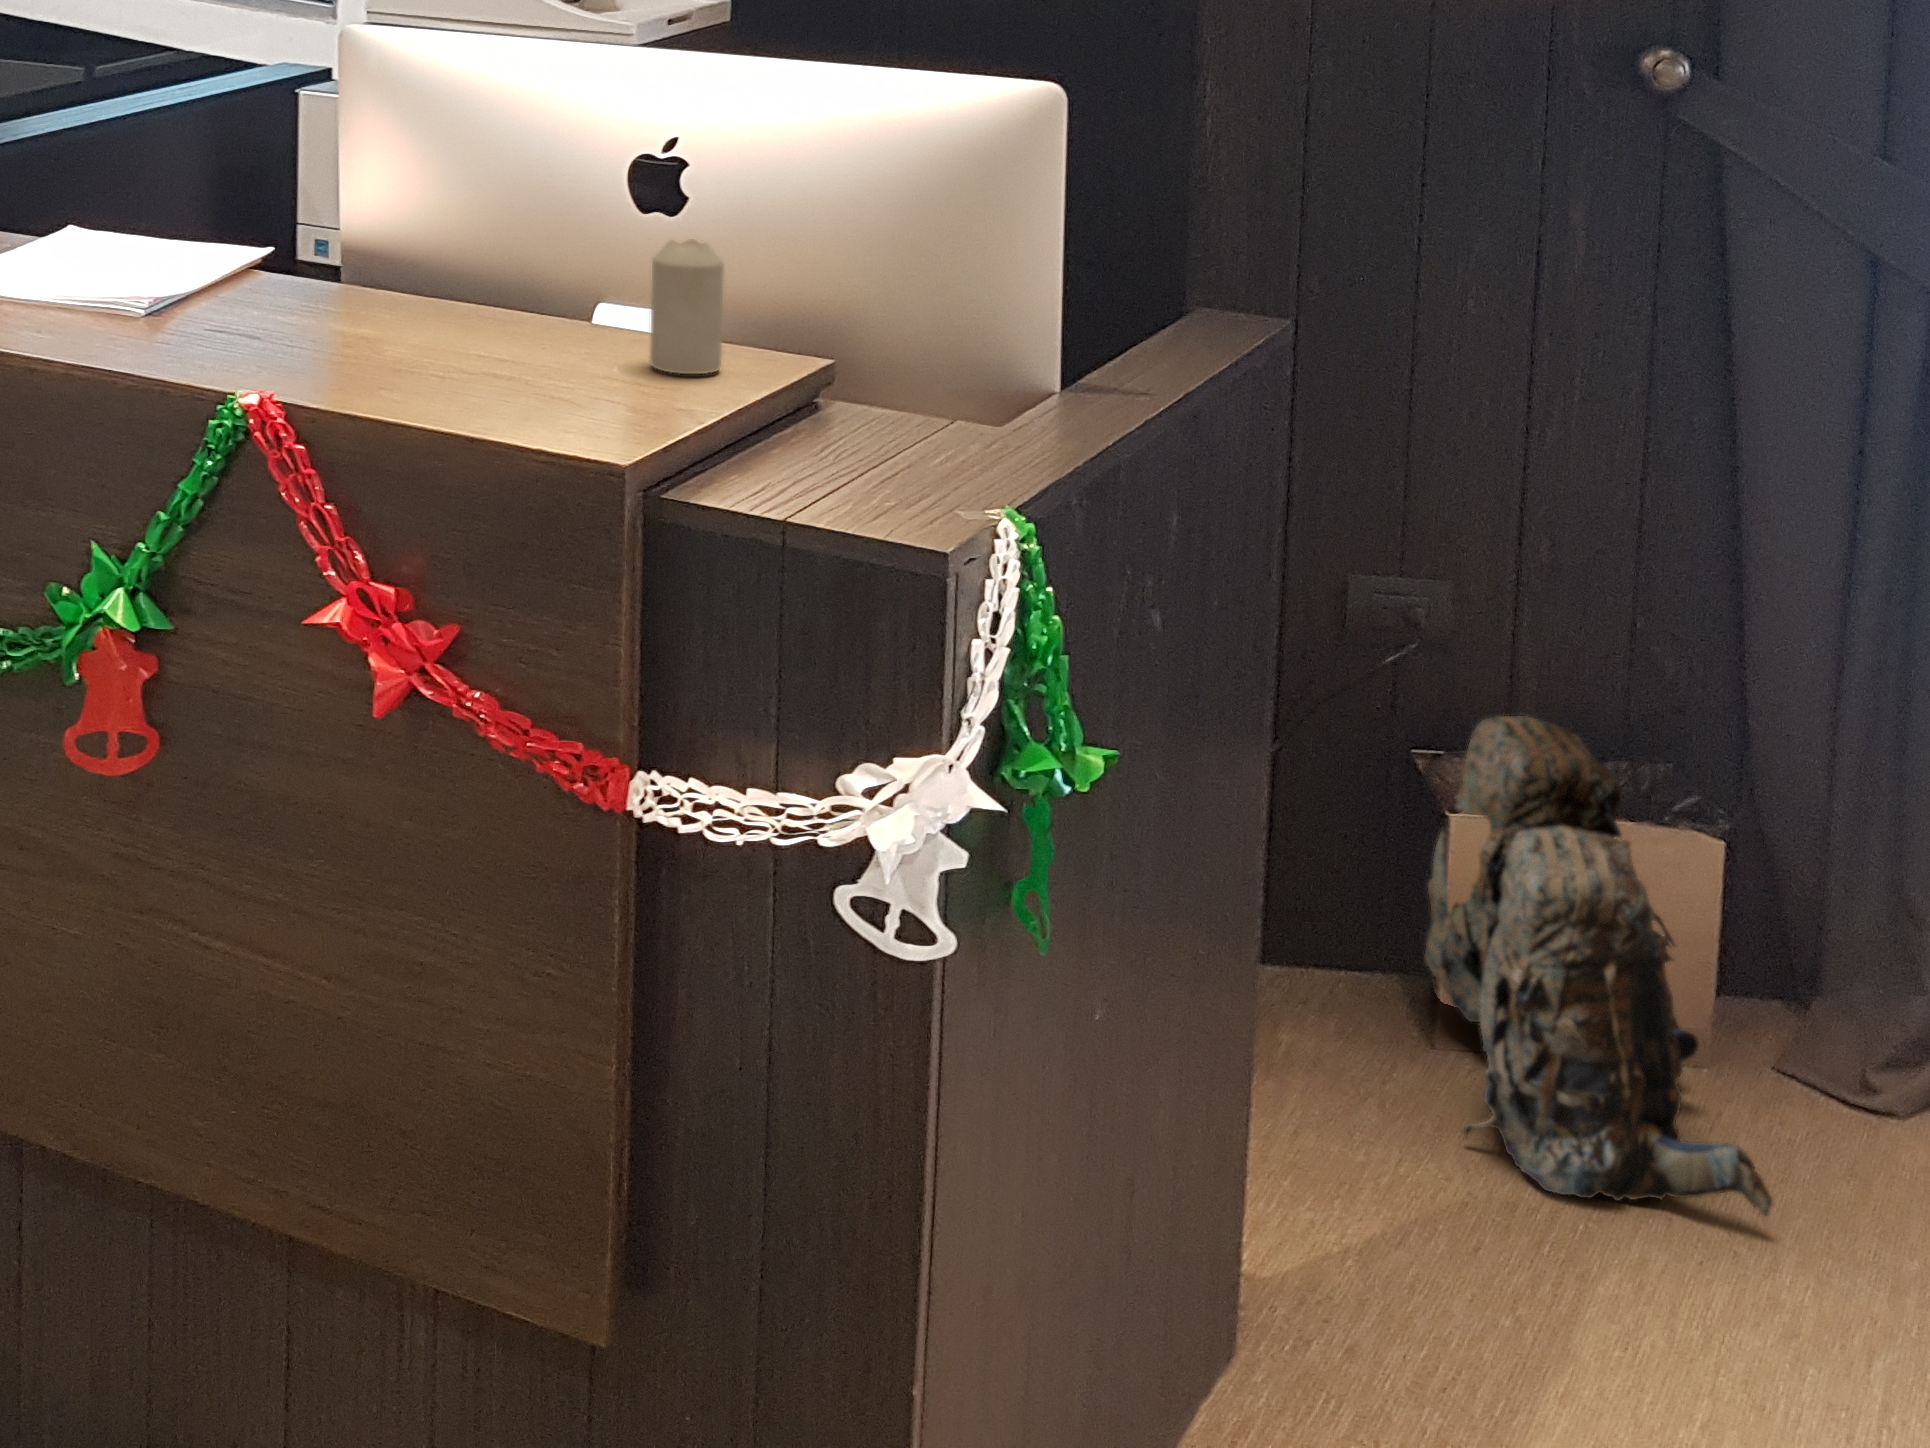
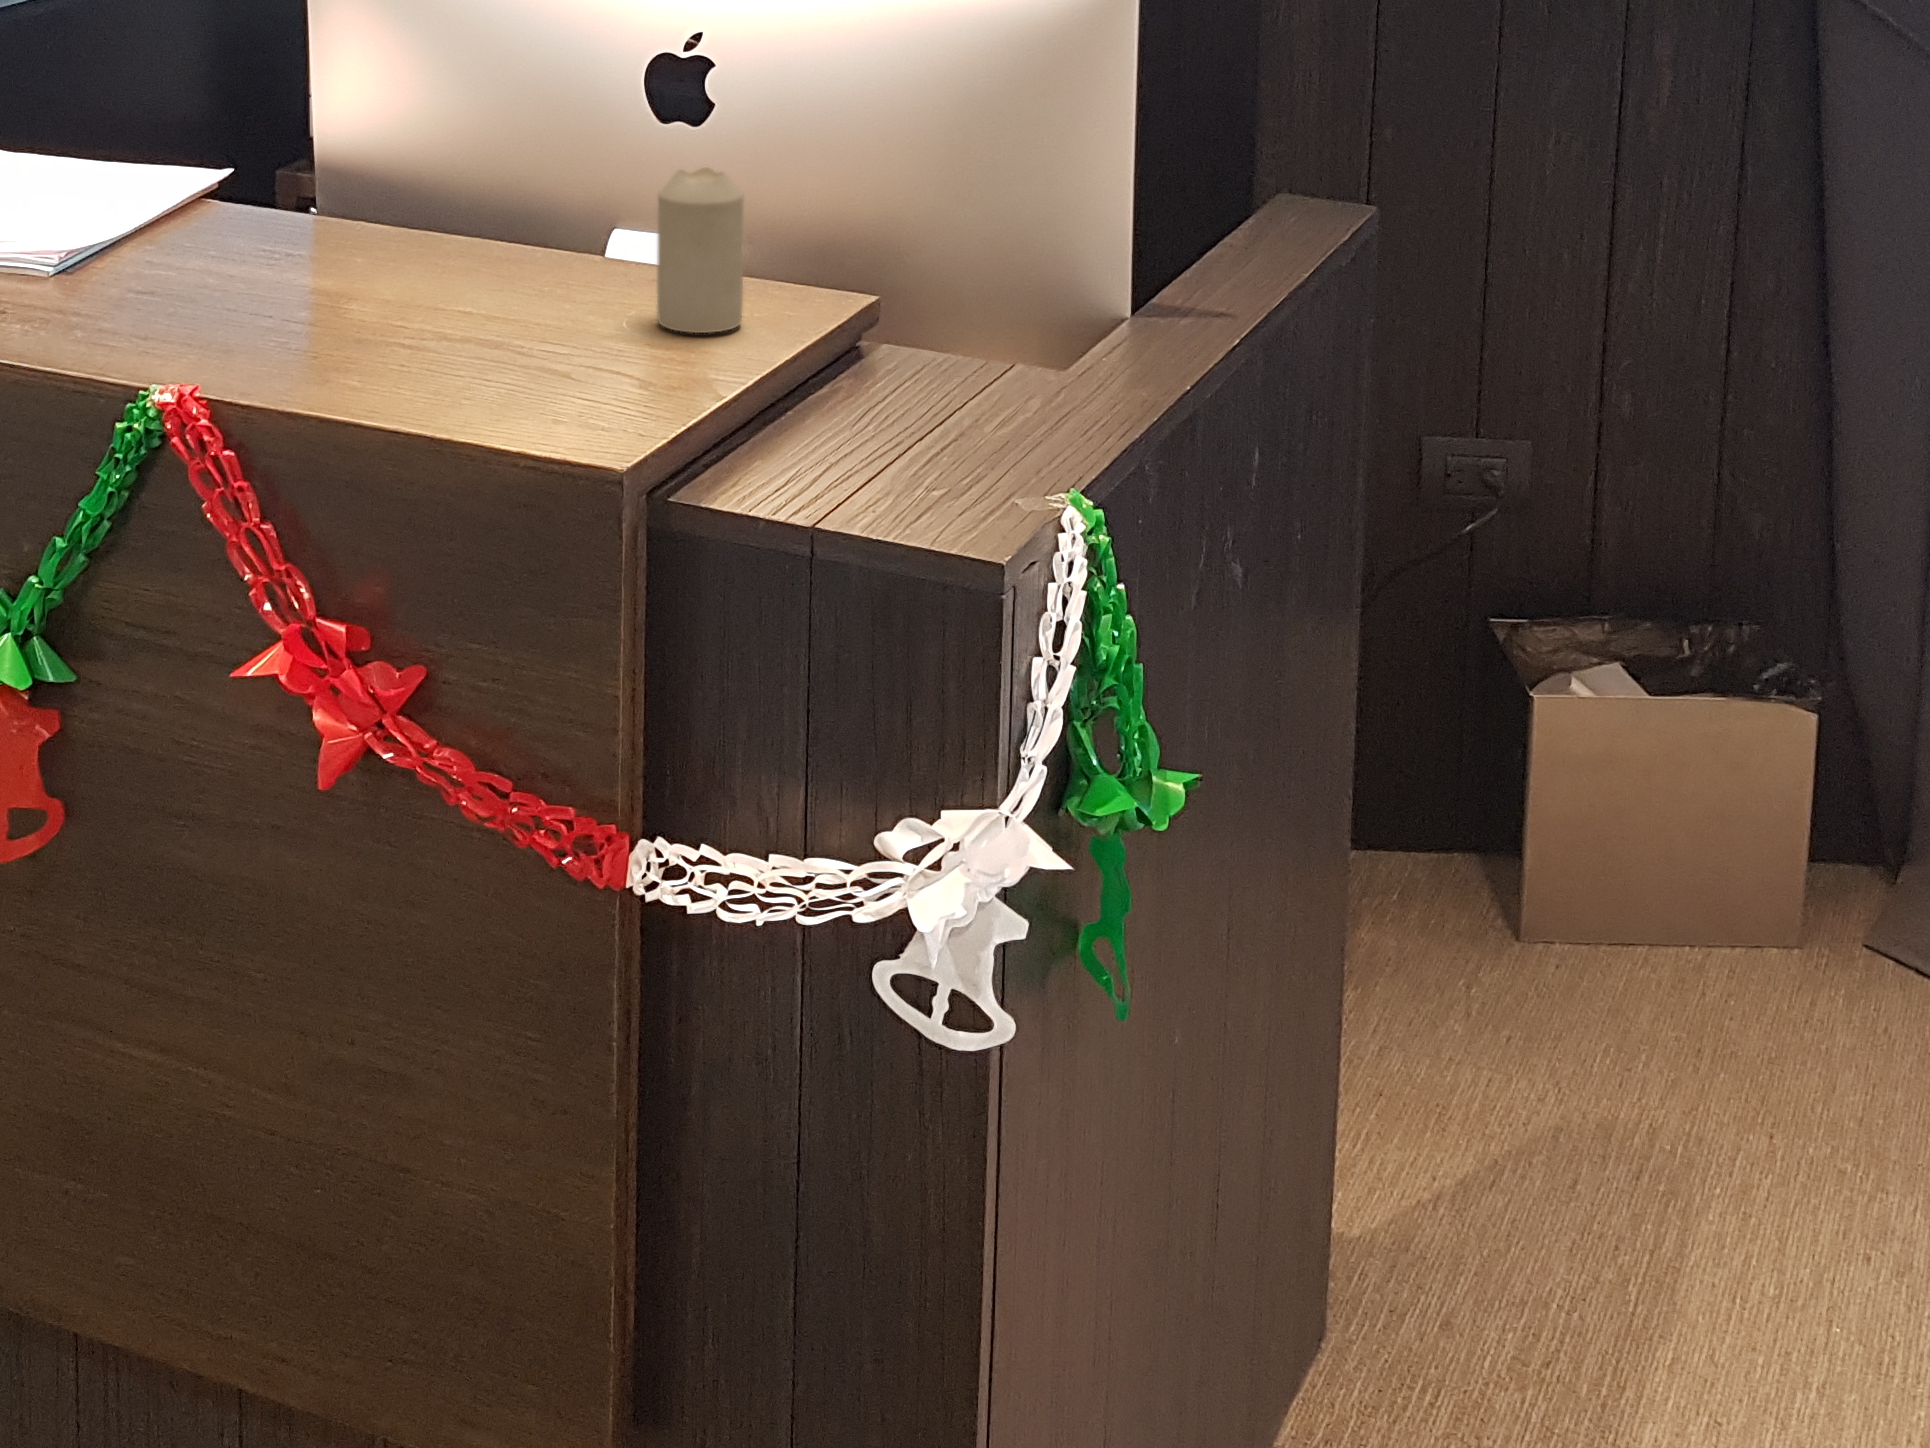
backpack: present [1422,716,1773,1216] -> none [1519,595,1880,1126]

